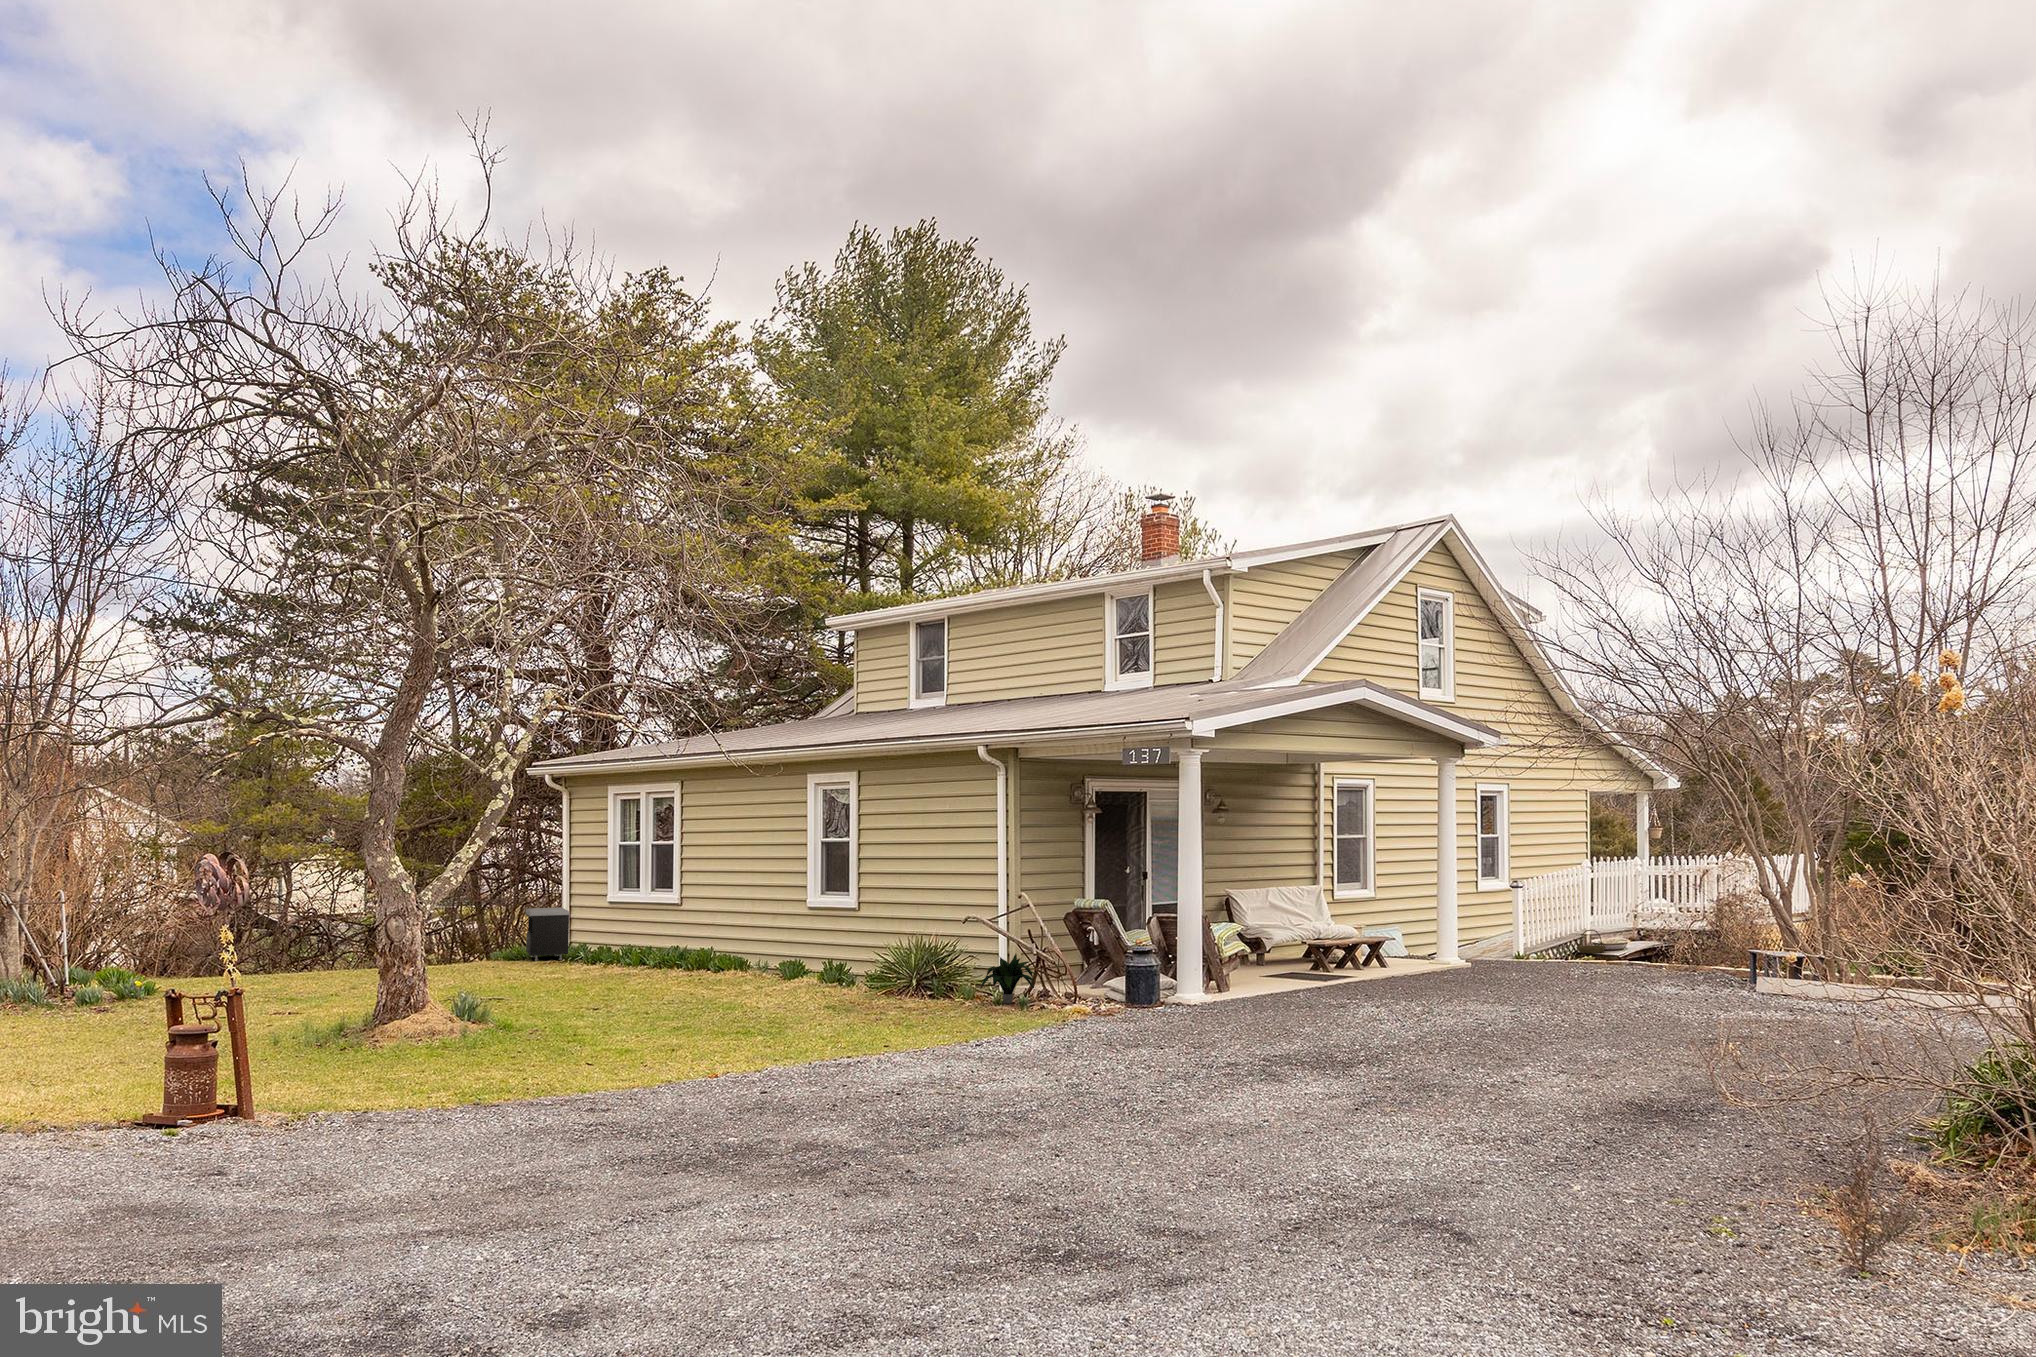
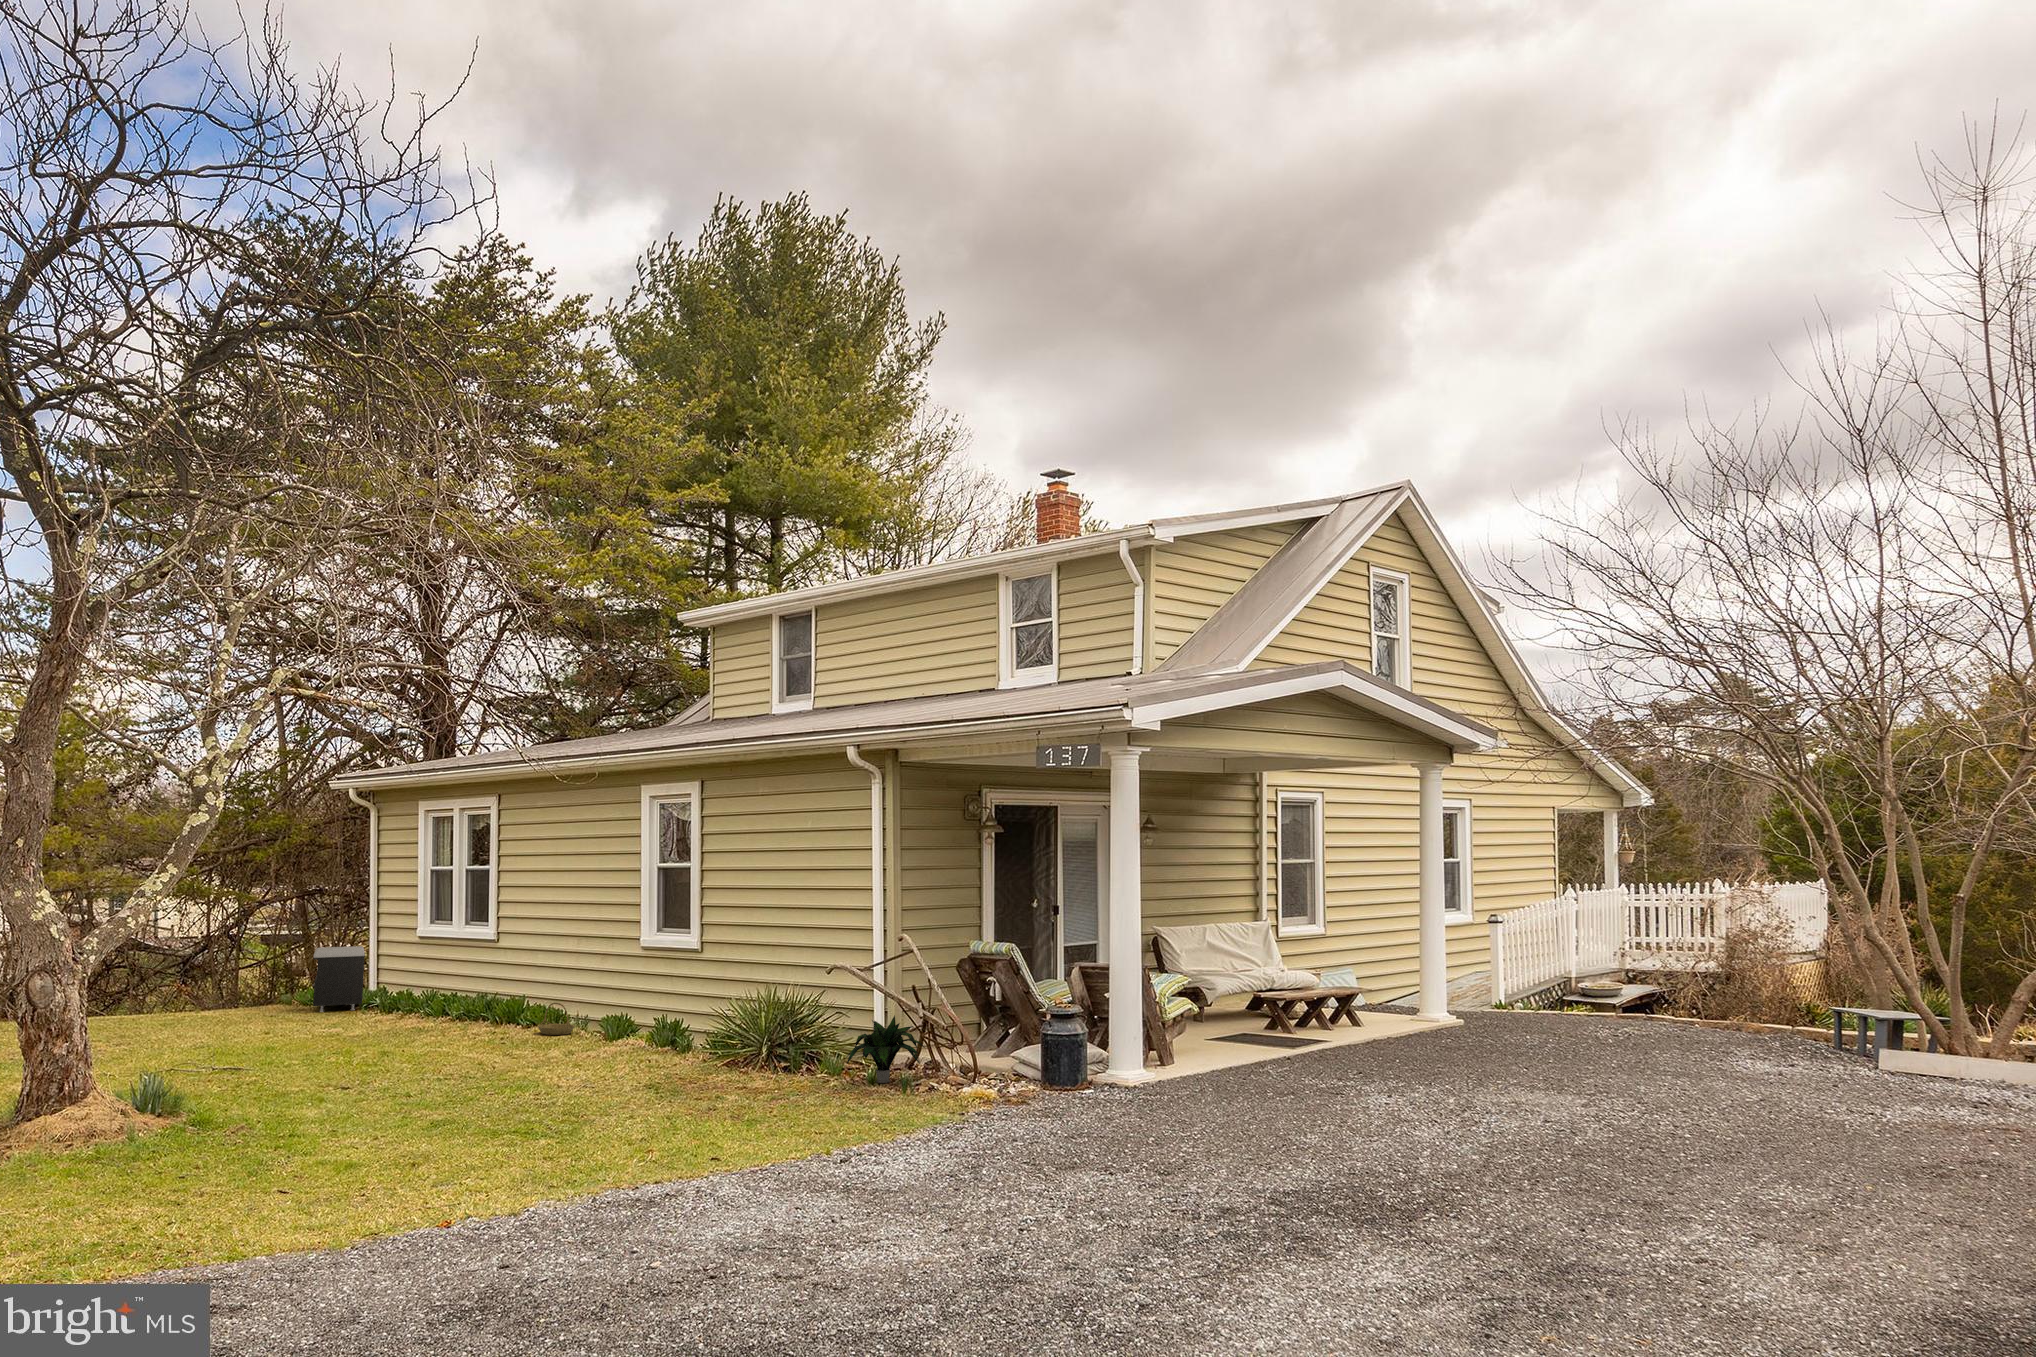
basket: present [1576,930,1606,953] -> present [538,1003,575,1035]

